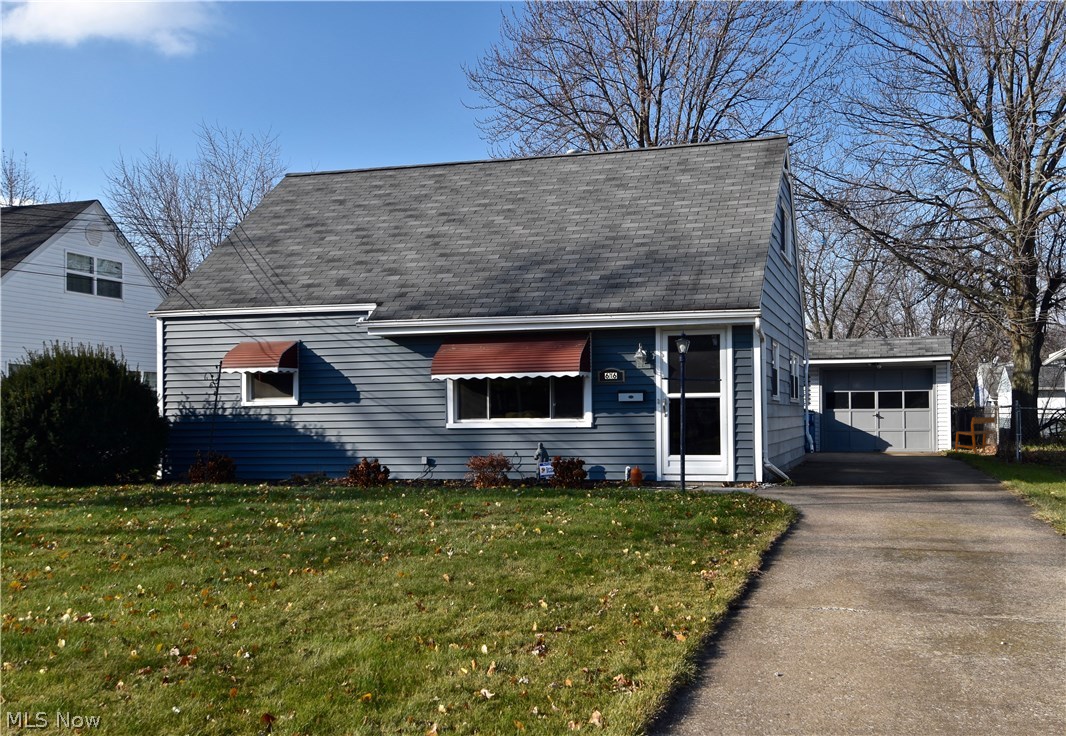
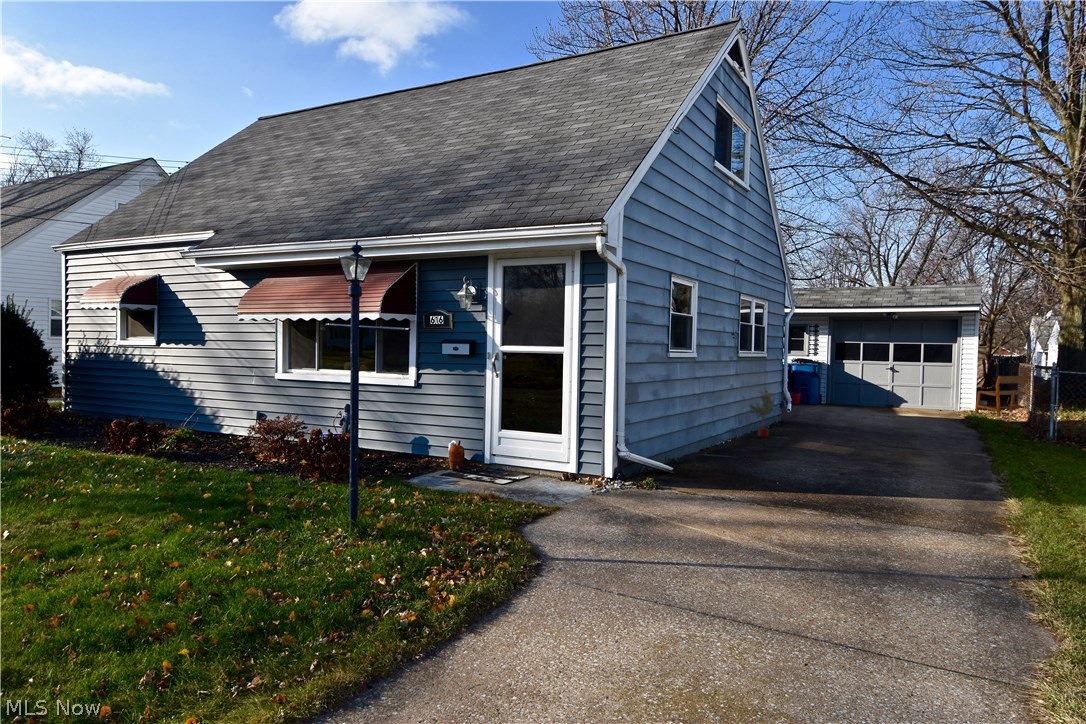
potted tree: none [797,427,819,469] -> present [749,388,774,438]

